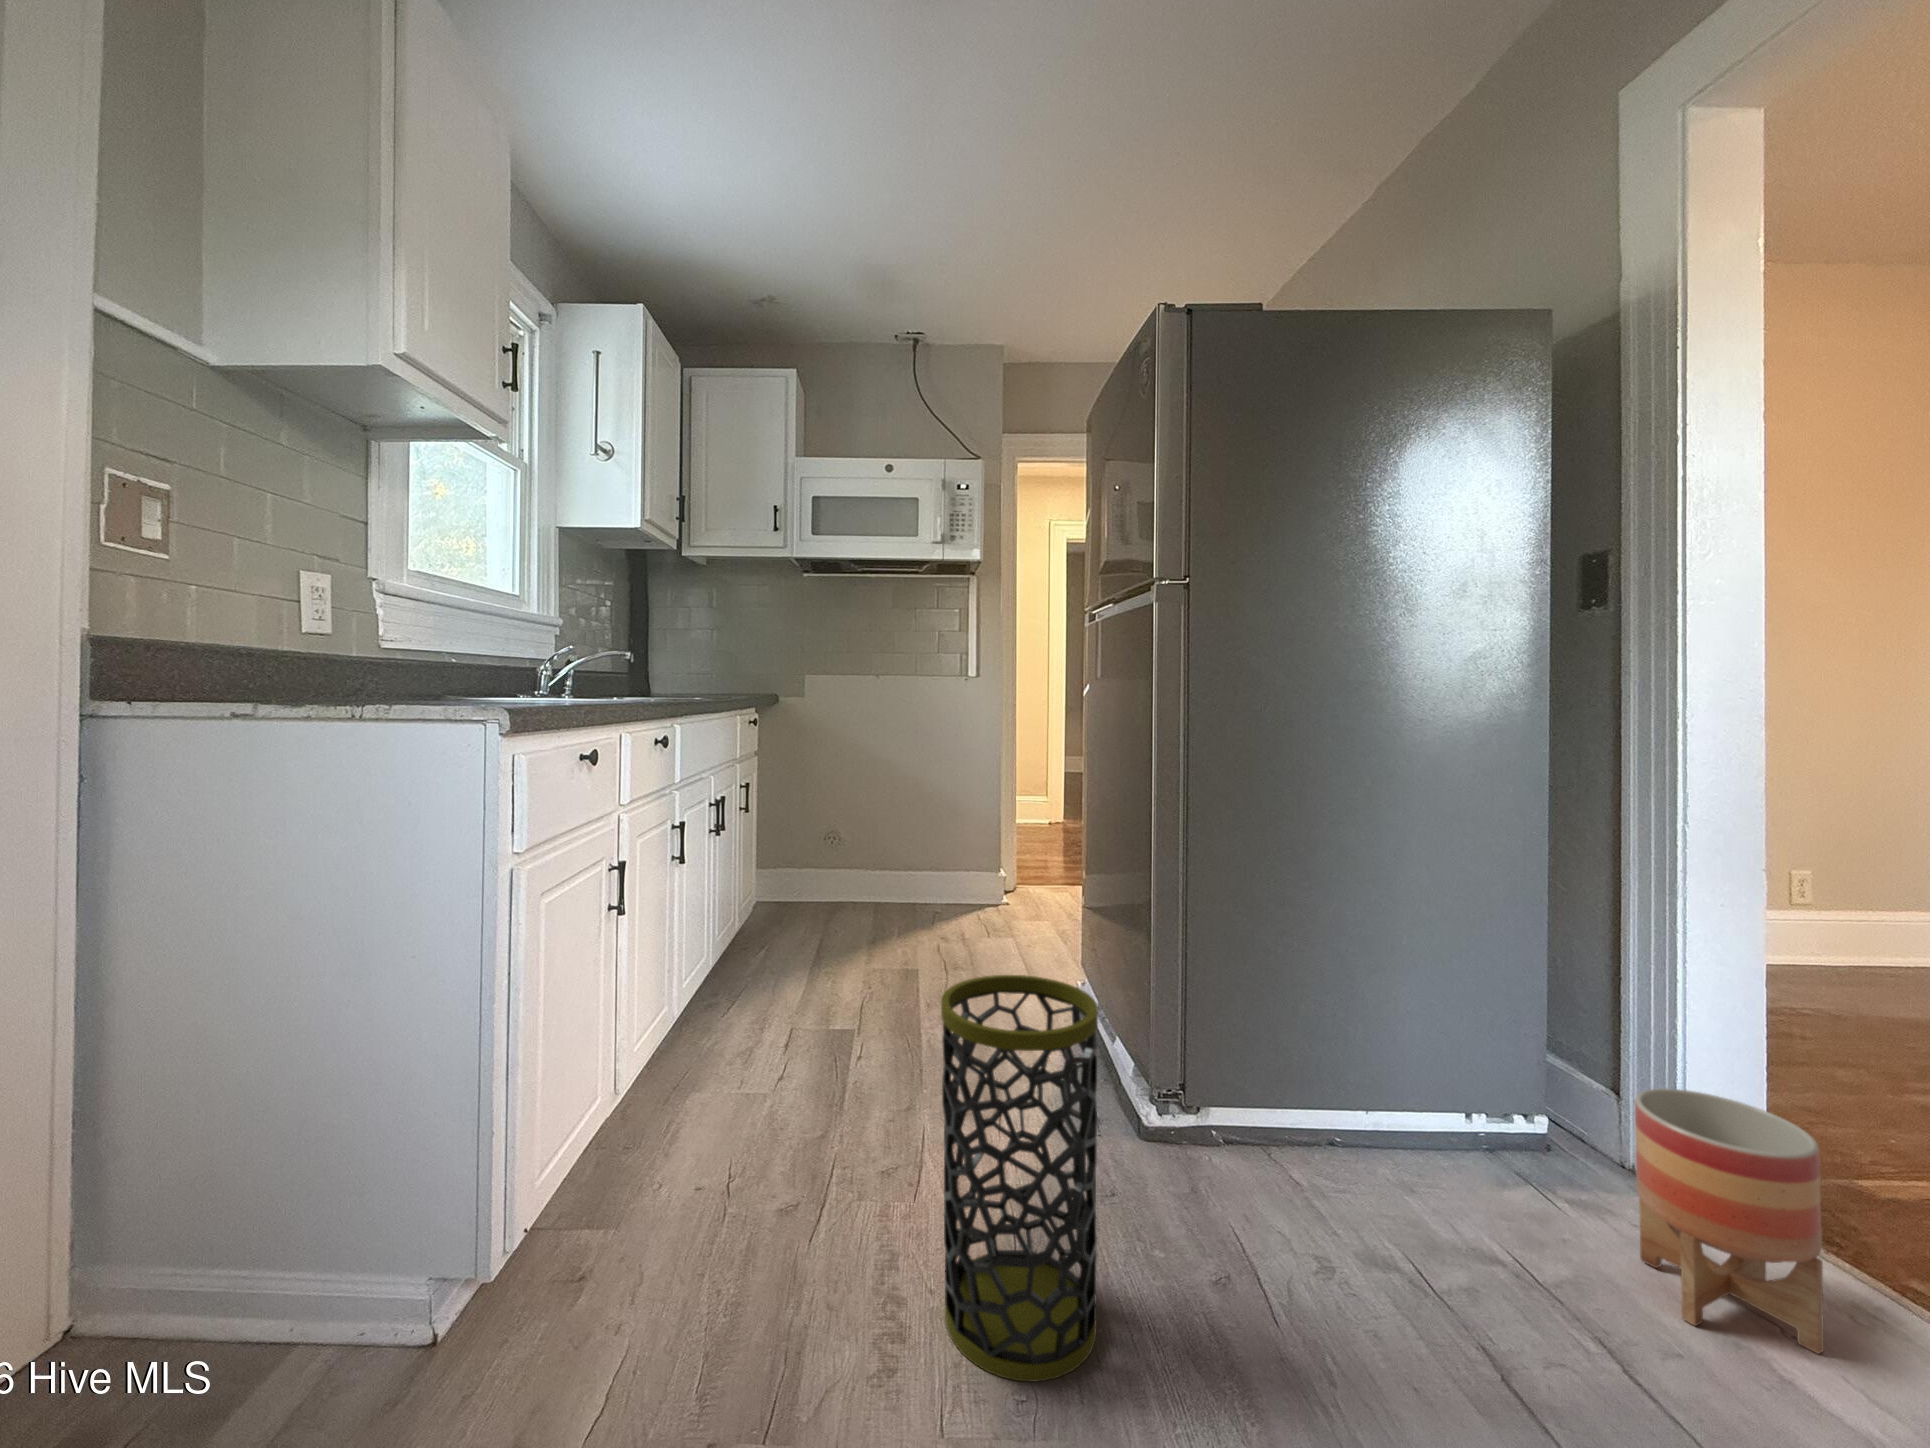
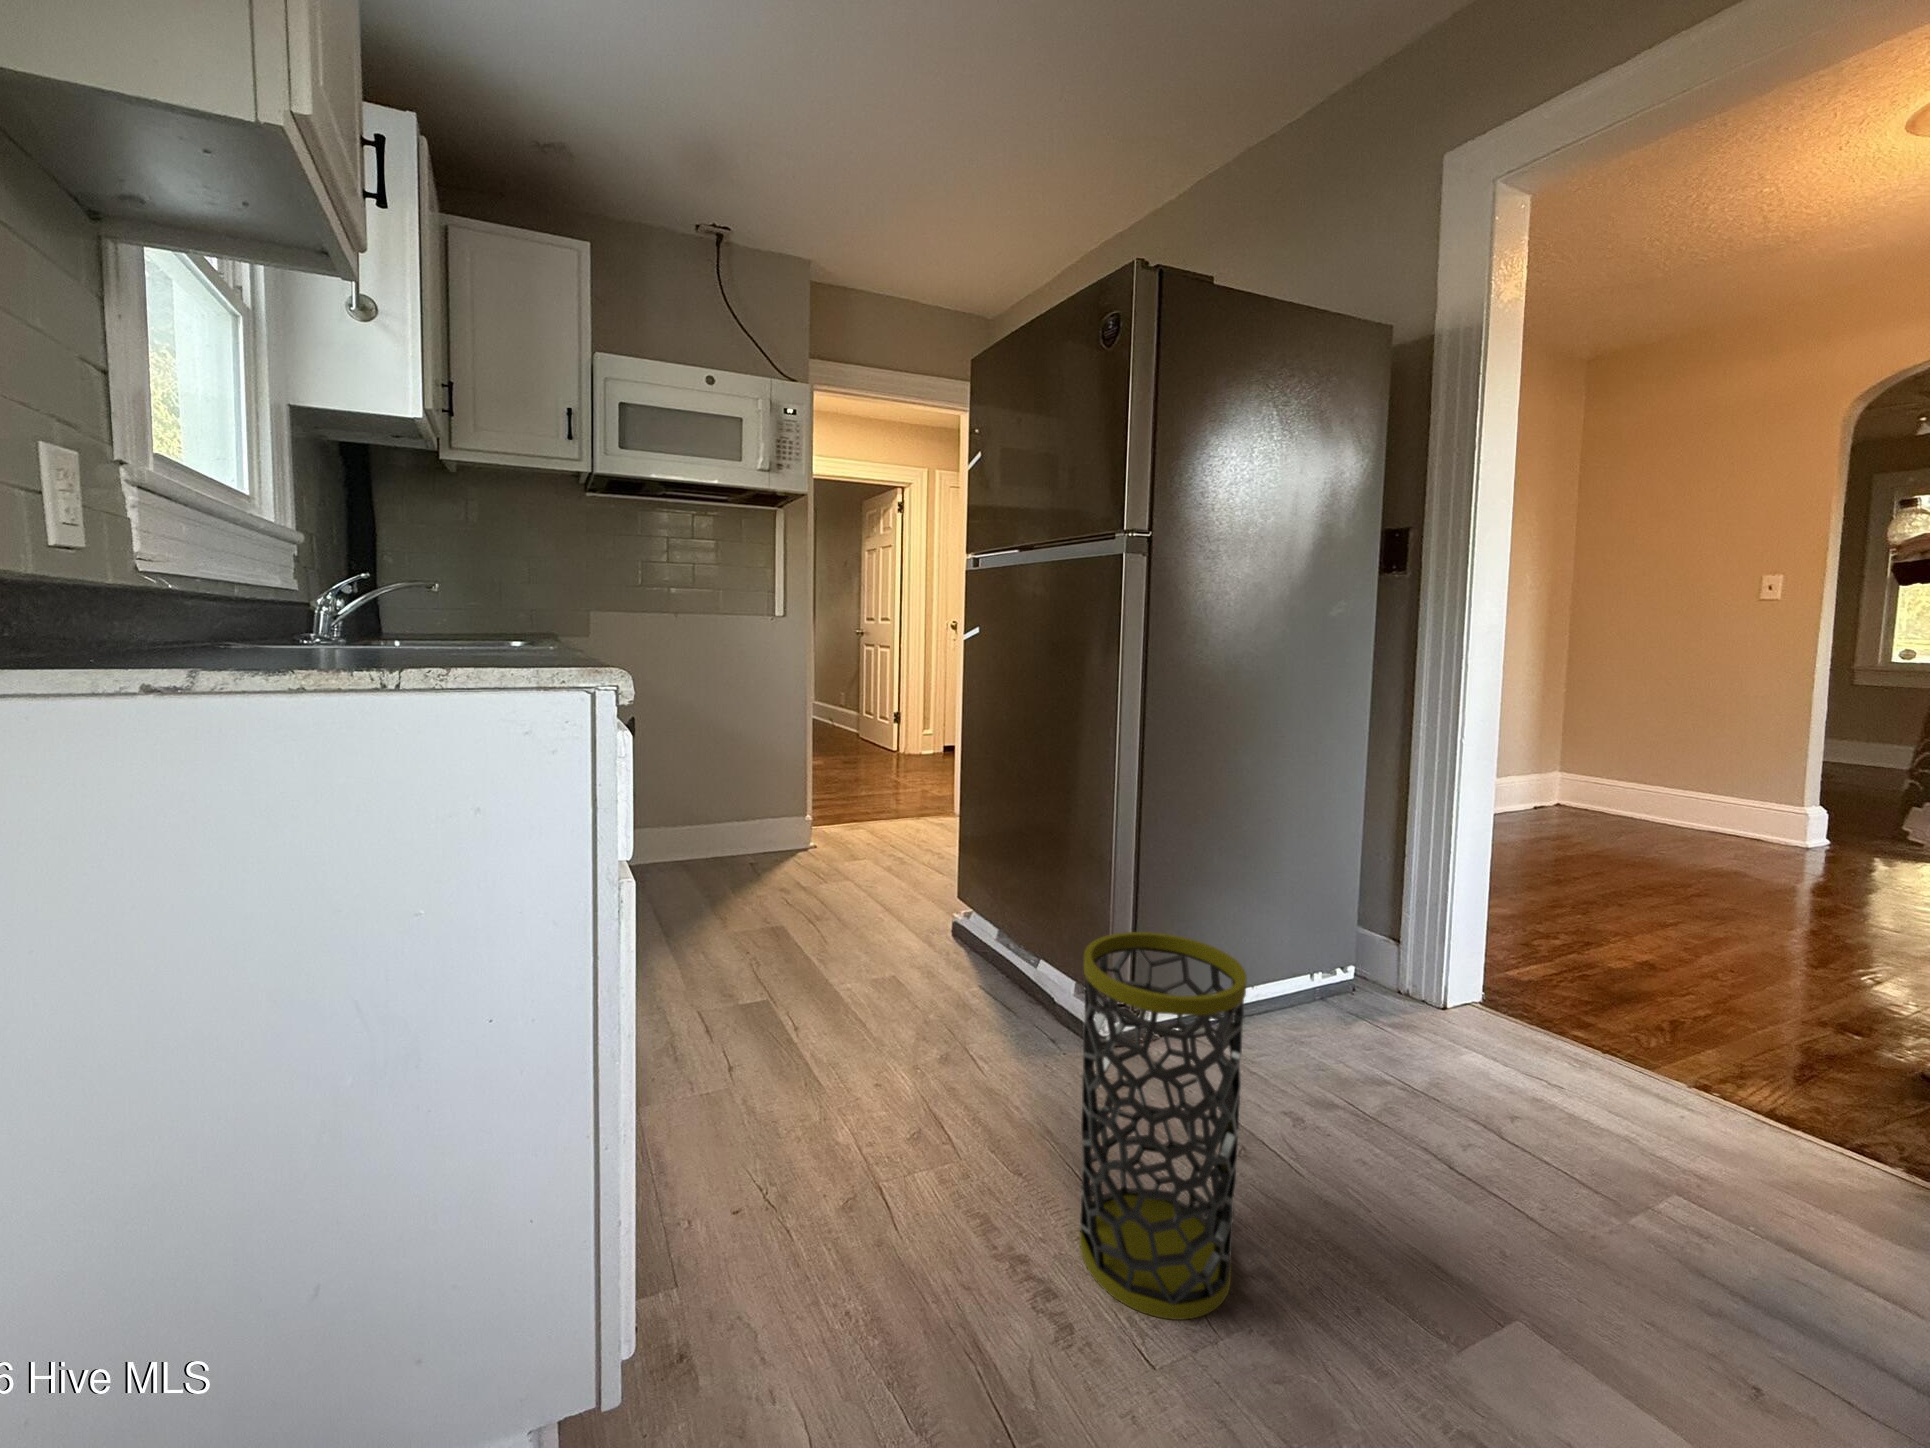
planter: present [1635,1089,1824,1354] -> none [1463,935,1590,1098]

